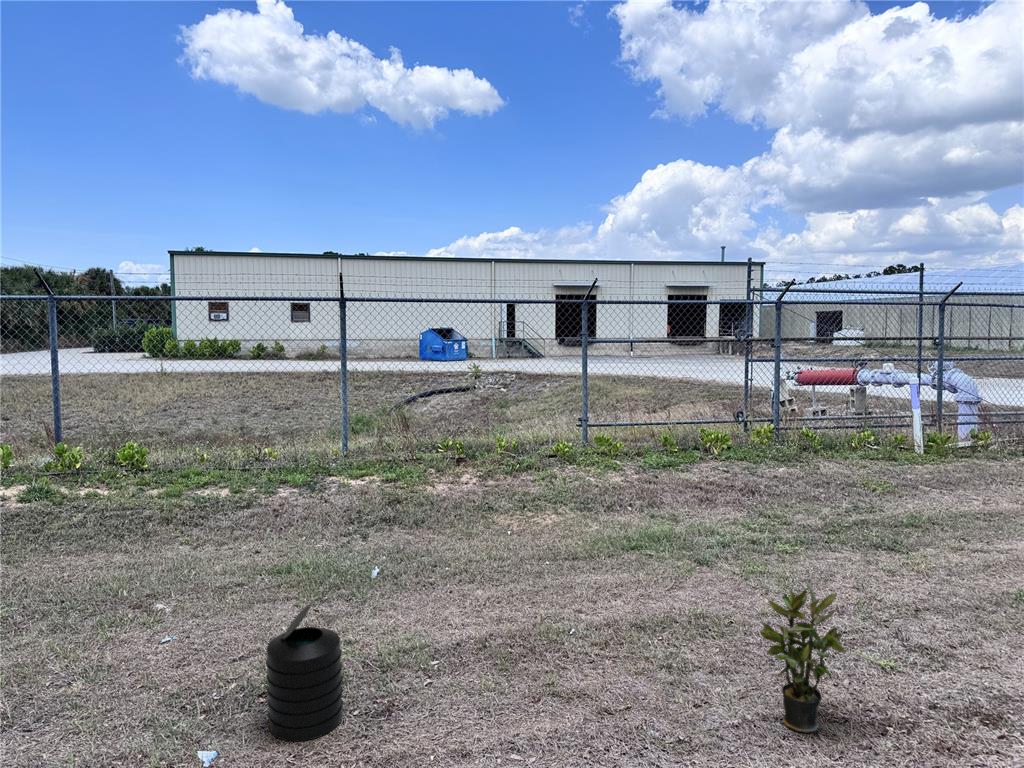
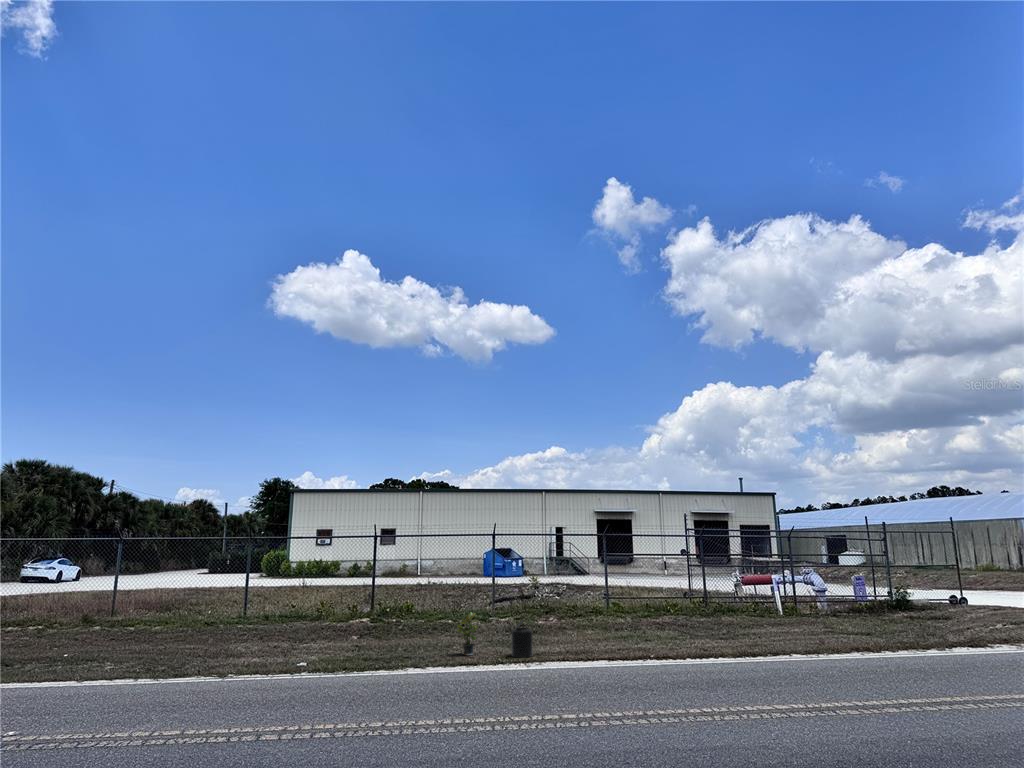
potted plant: present [760,584,844,733] -> present [457,612,478,656]

